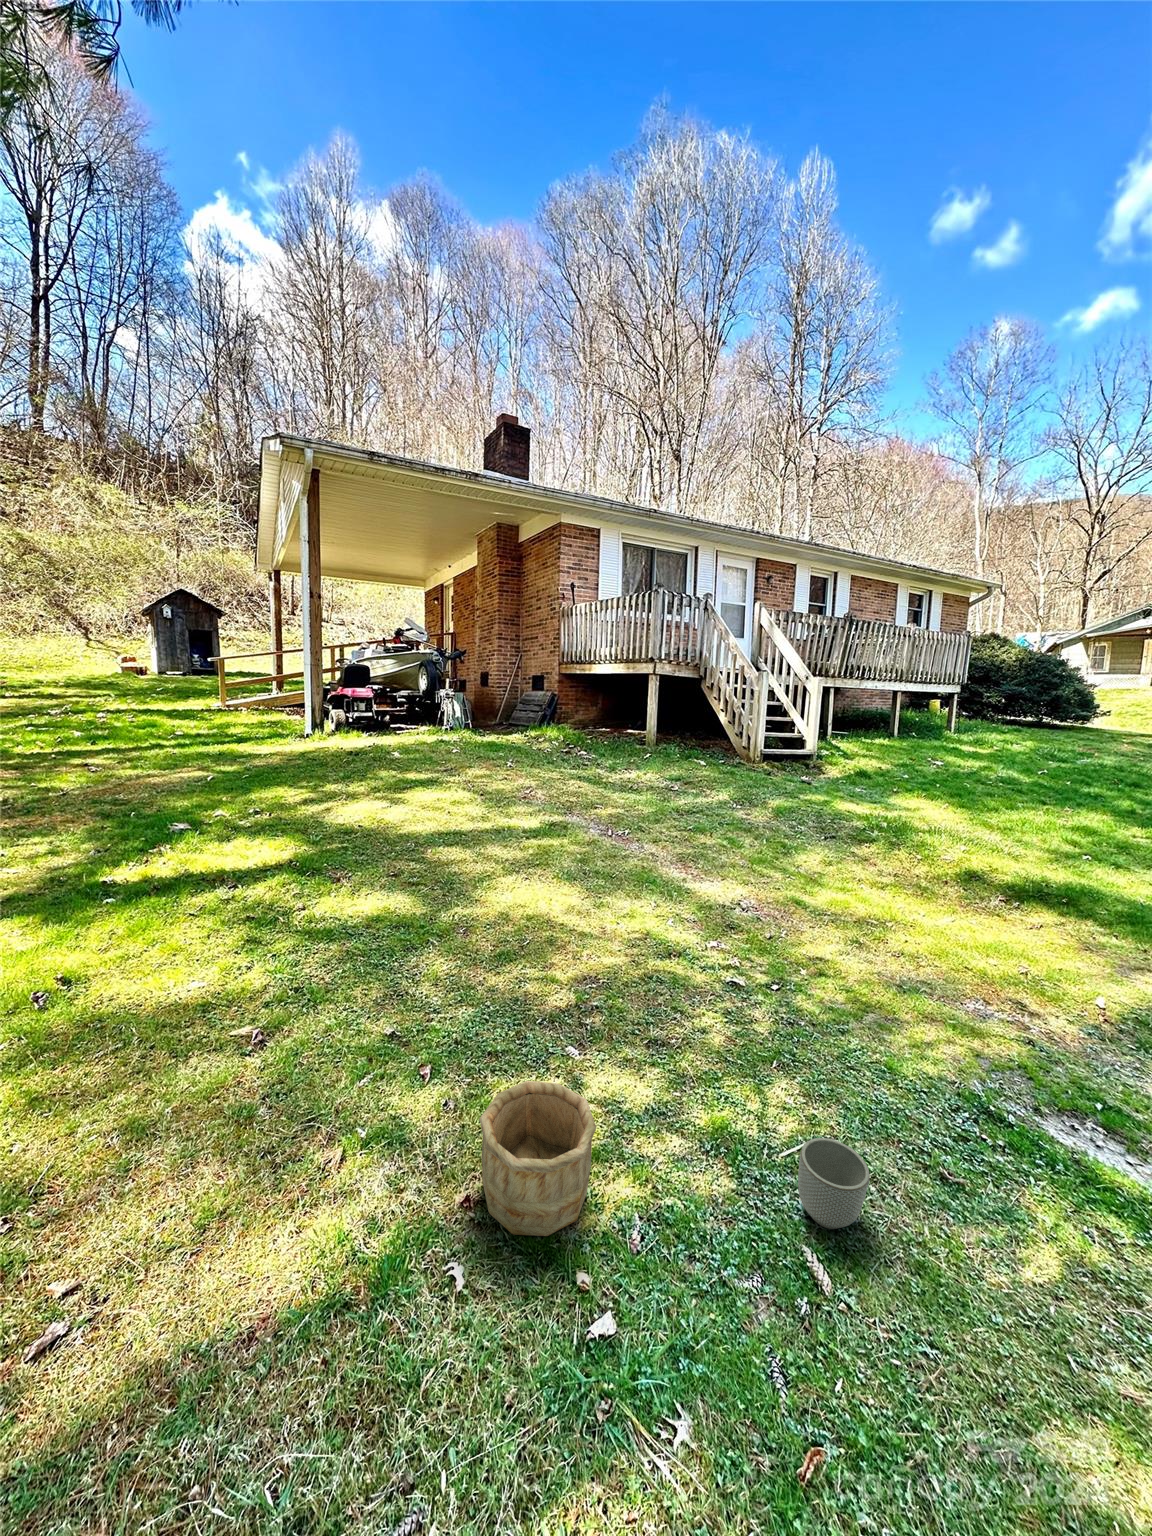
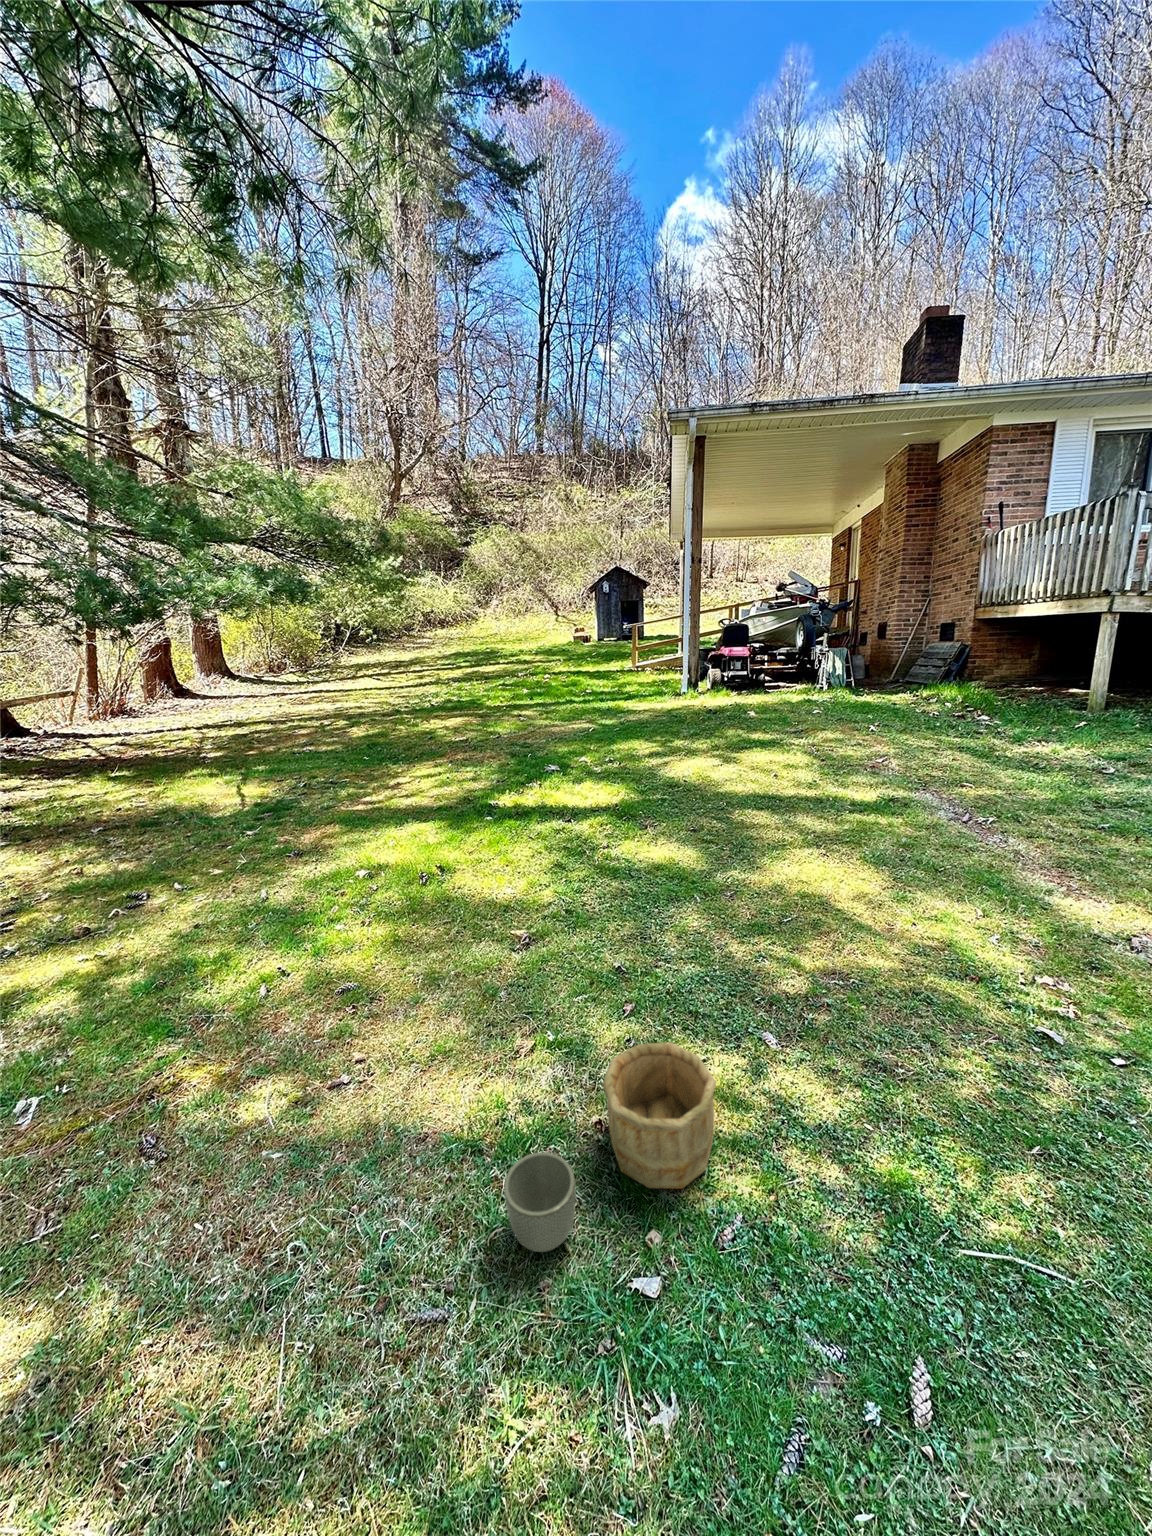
planter: present [798,1138,870,1229] -> present [504,1152,576,1252]

